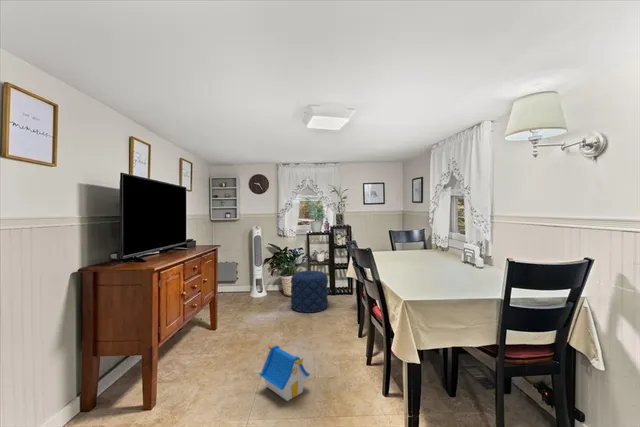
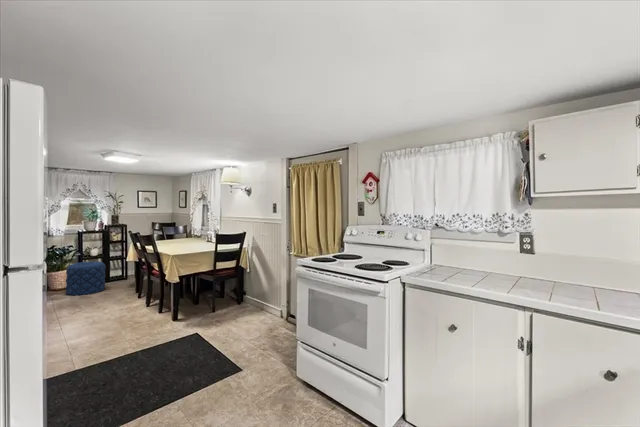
toy house: present [260,343,310,401] -> none [65,300,107,329]

